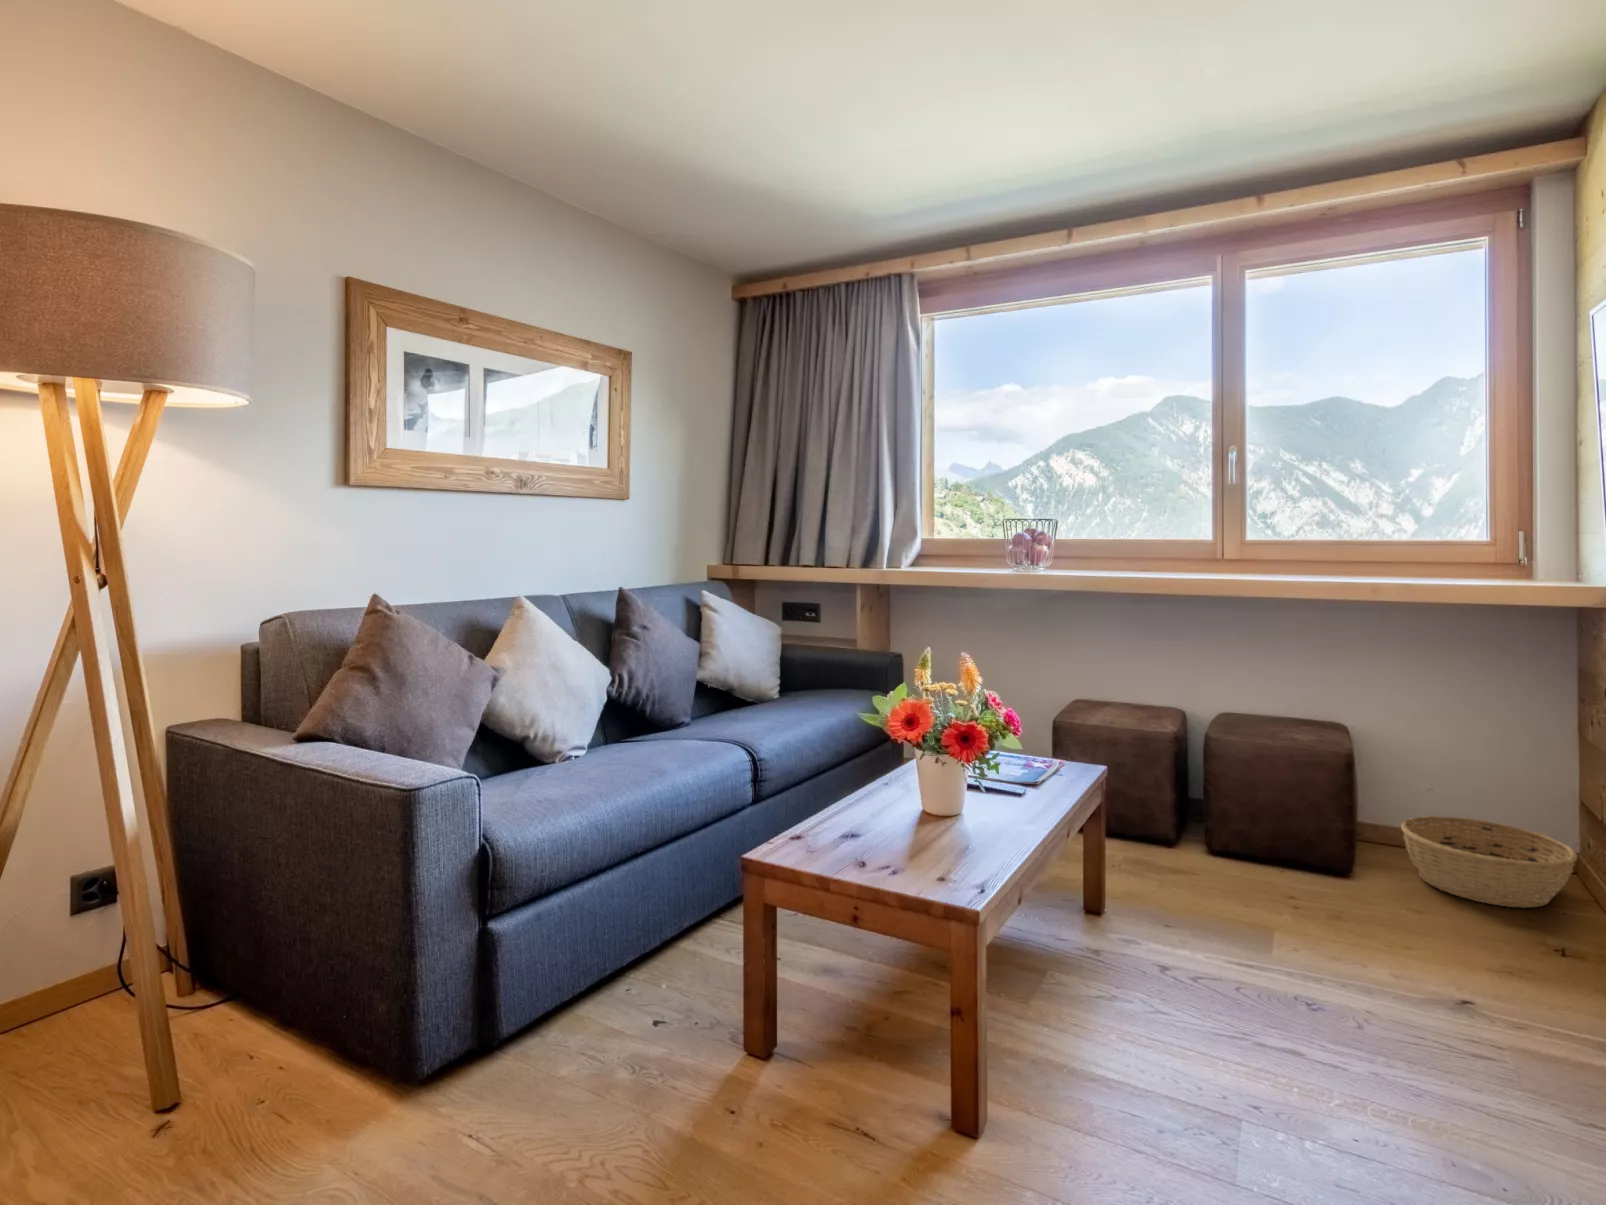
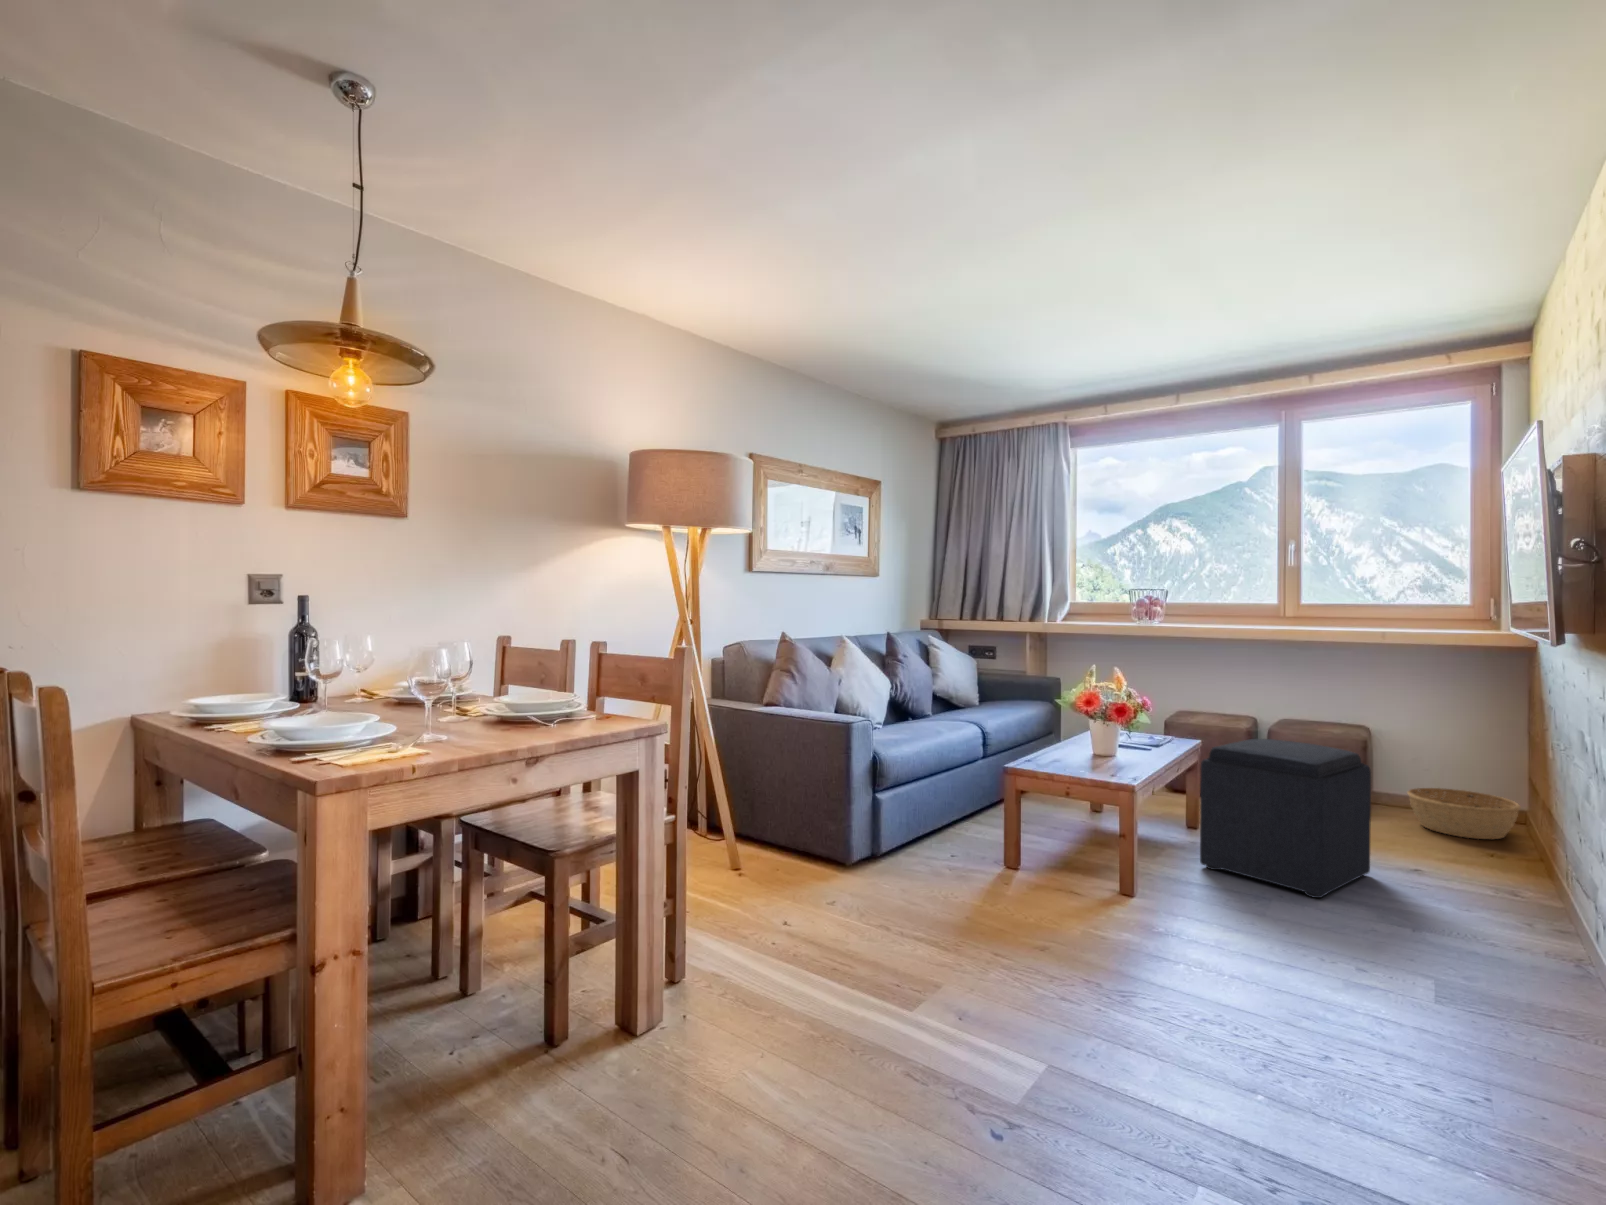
ottoman: none [1104,774,1406,1122] -> present [1200,739,1371,898]

